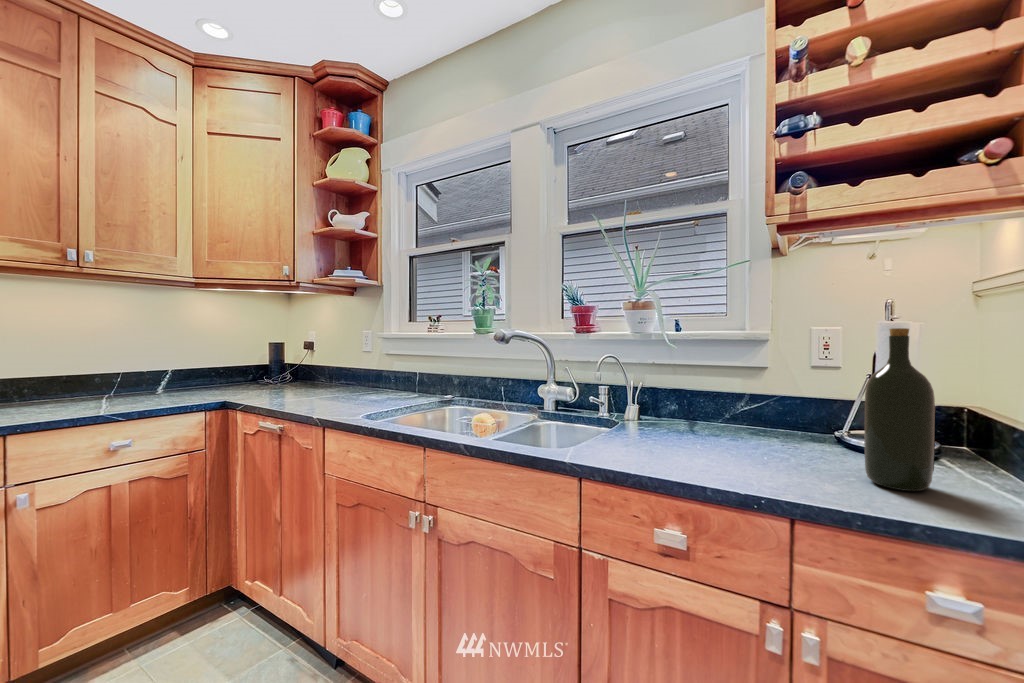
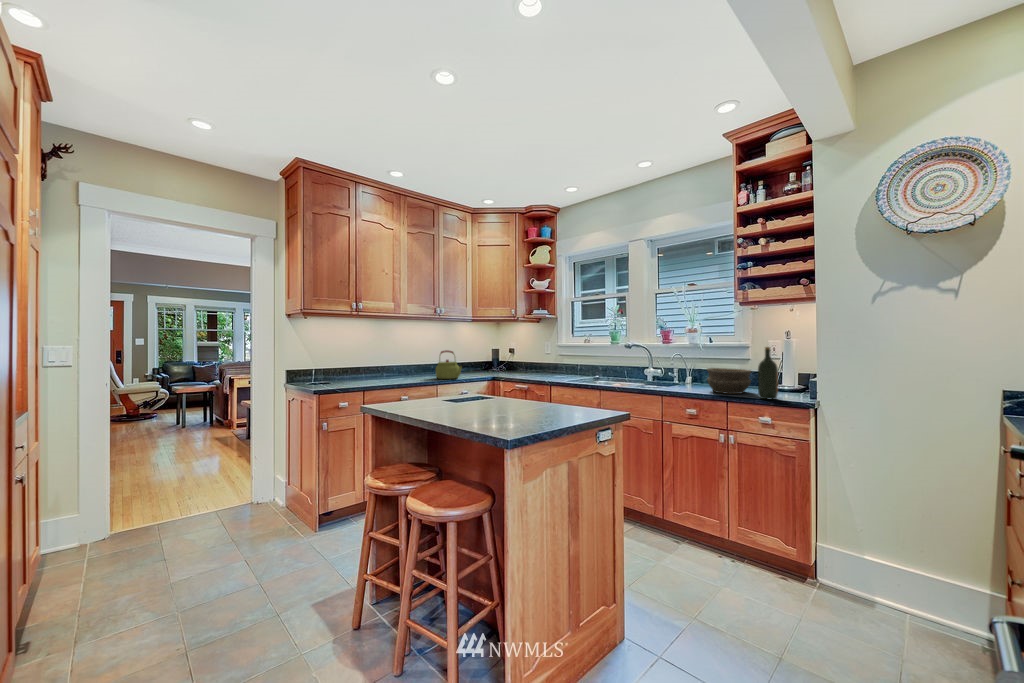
kettle: none [63,342,138,409] -> present [436,350,462,379]
bowl: none [692,387,813,461] -> present [707,368,751,394]

